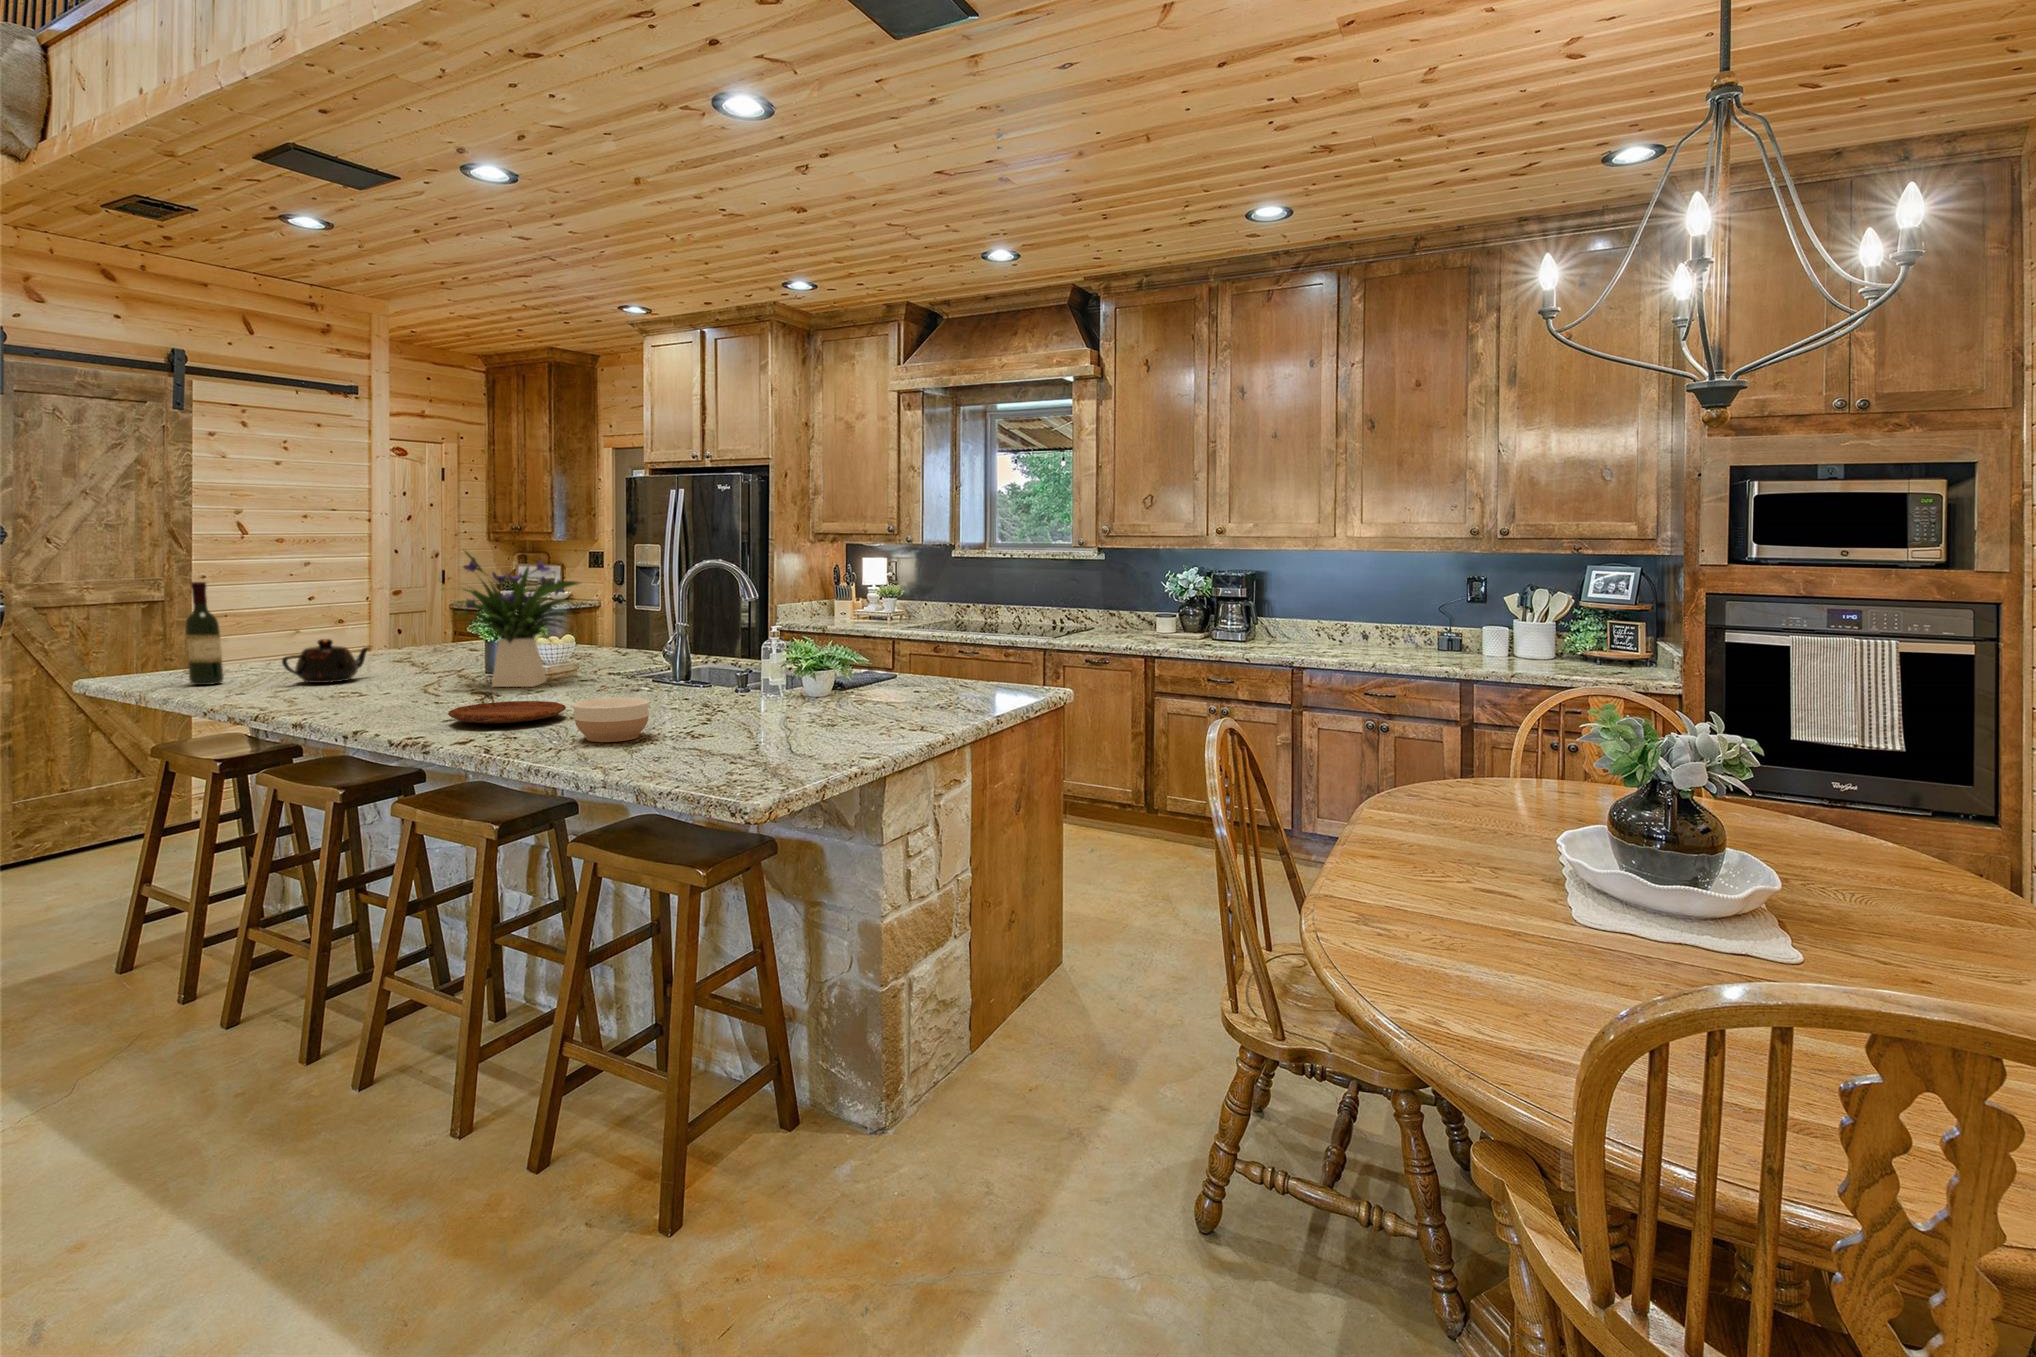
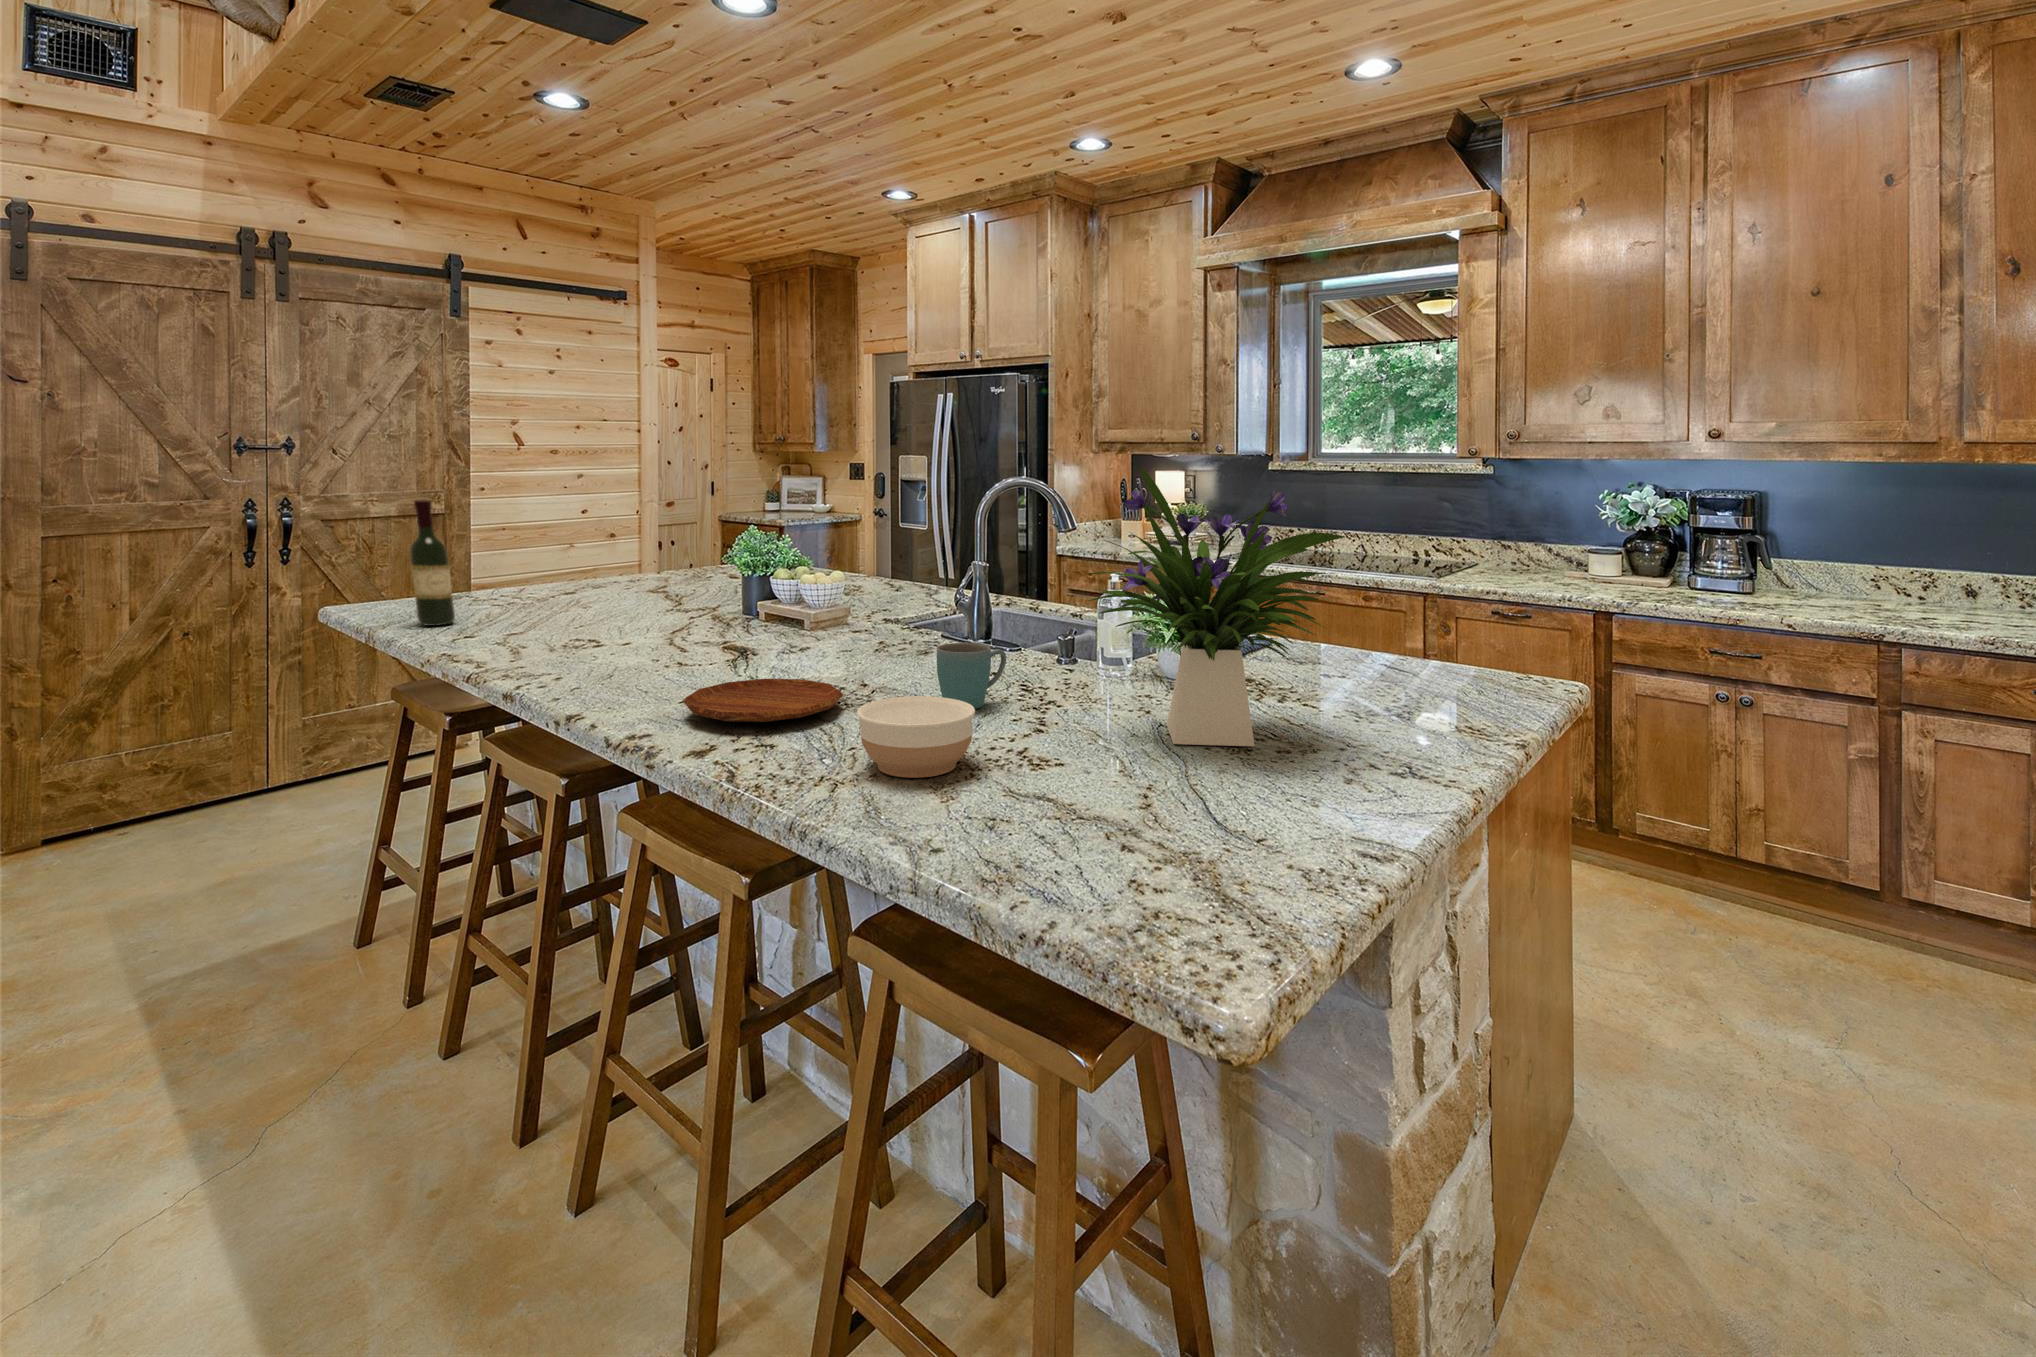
flower arrangement: present [456,552,580,687] -> present [1089,468,1345,746]
teapot: present [282,639,370,683] -> none [511,573,616,627]
mug: none [633,671,684,714] -> present [937,643,1006,709]

